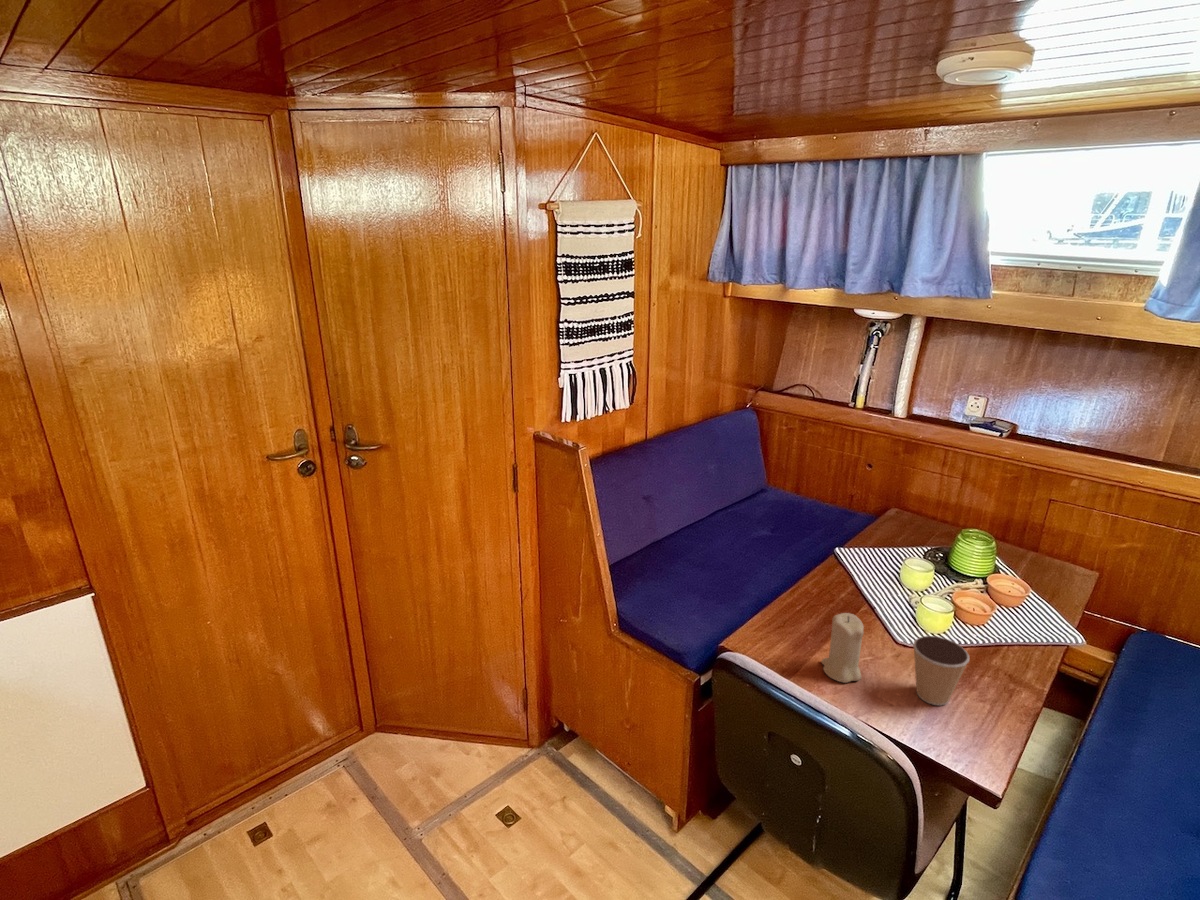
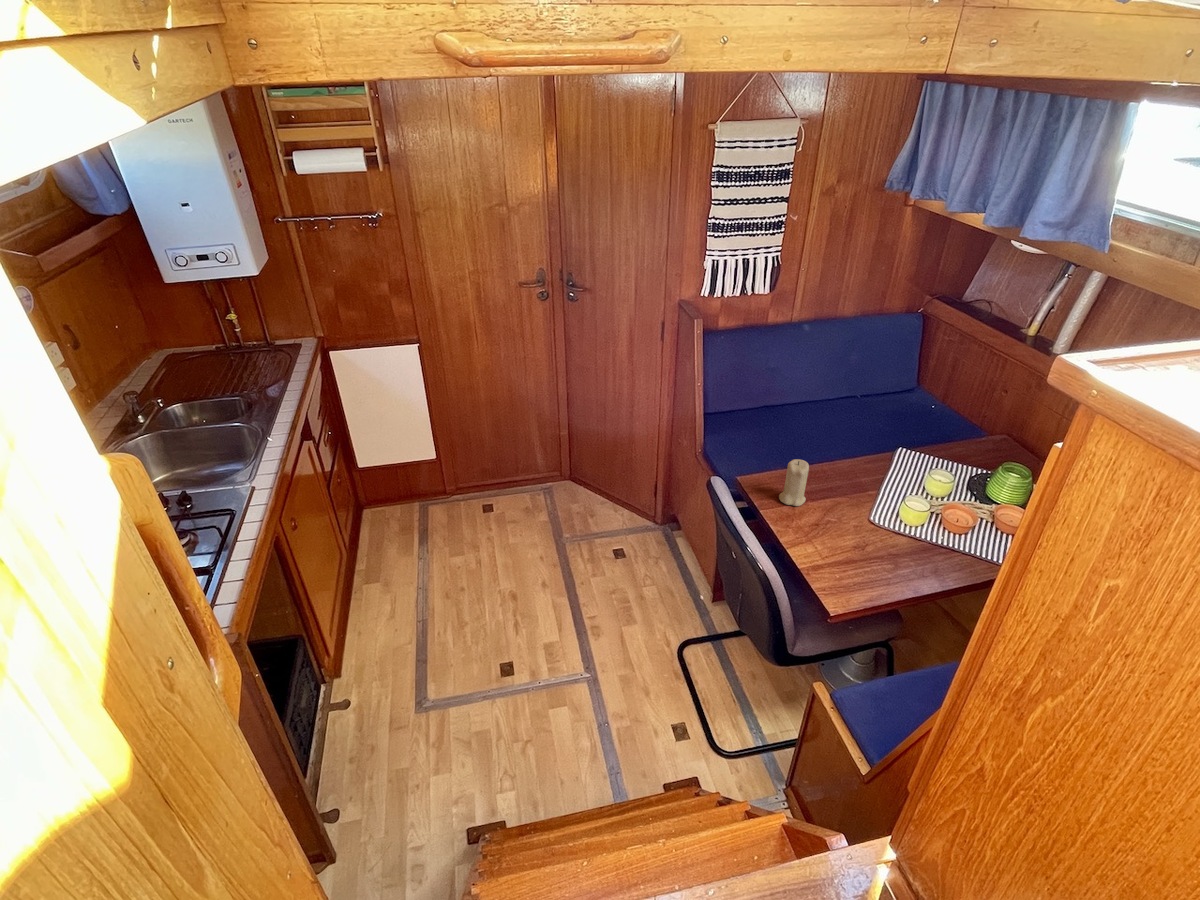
coffee cup: present [913,636,969,706] -> none [826,487,864,535]

